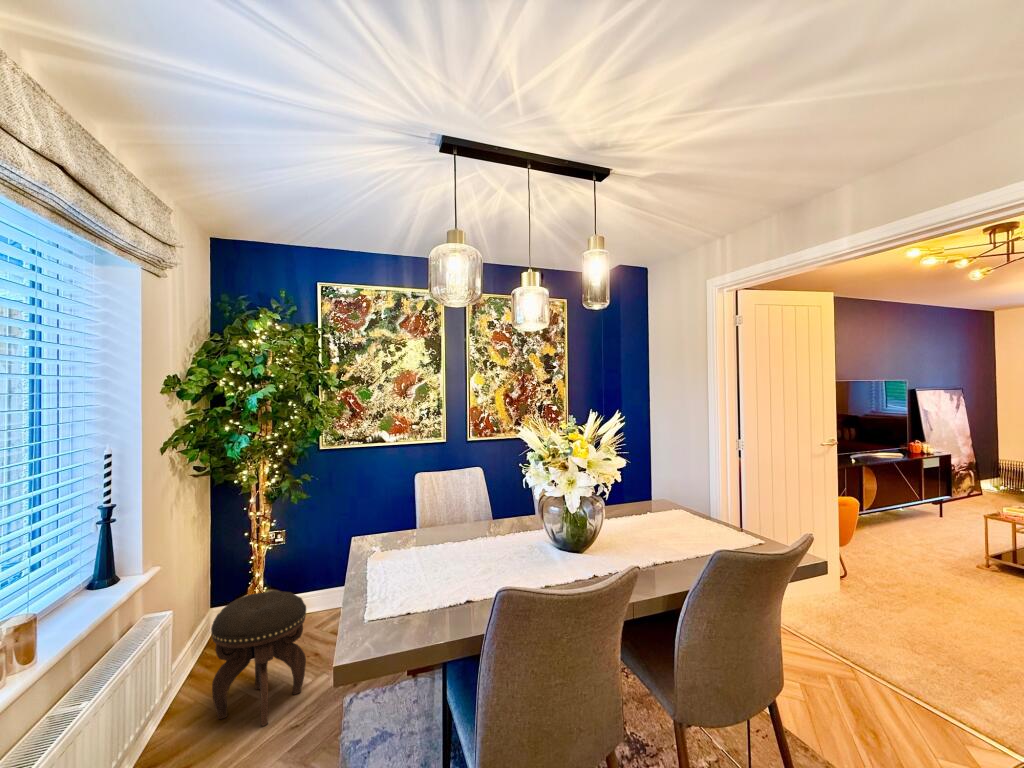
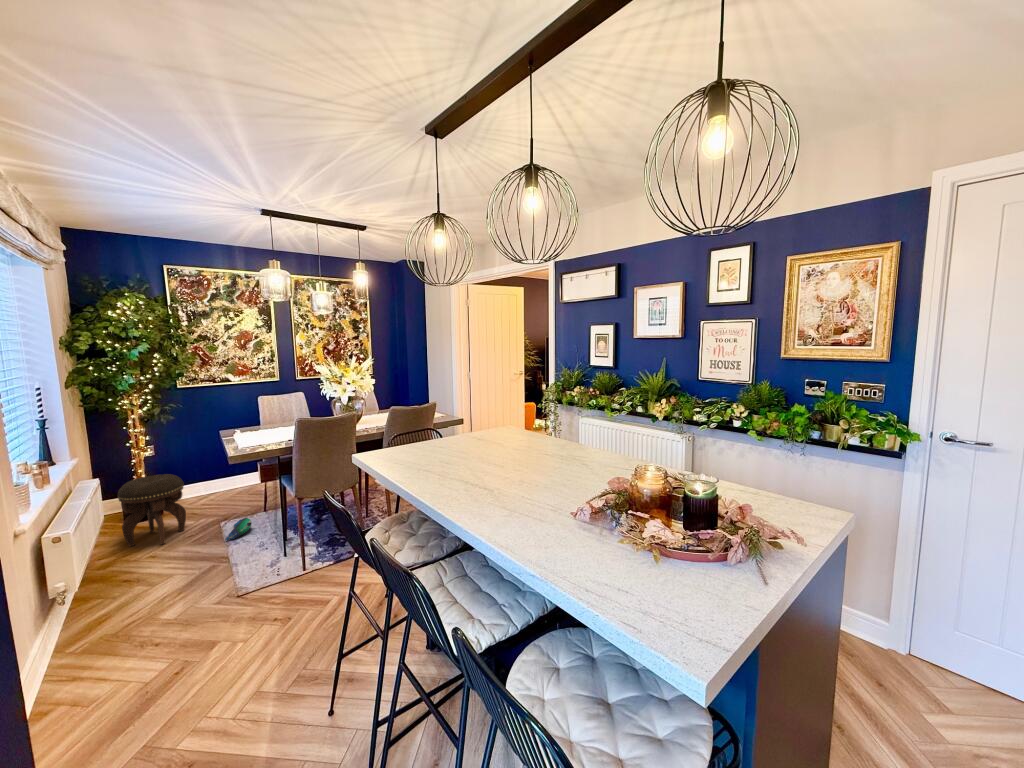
plush toy: none [356,686,400,740] -> present [225,518,252,541]

